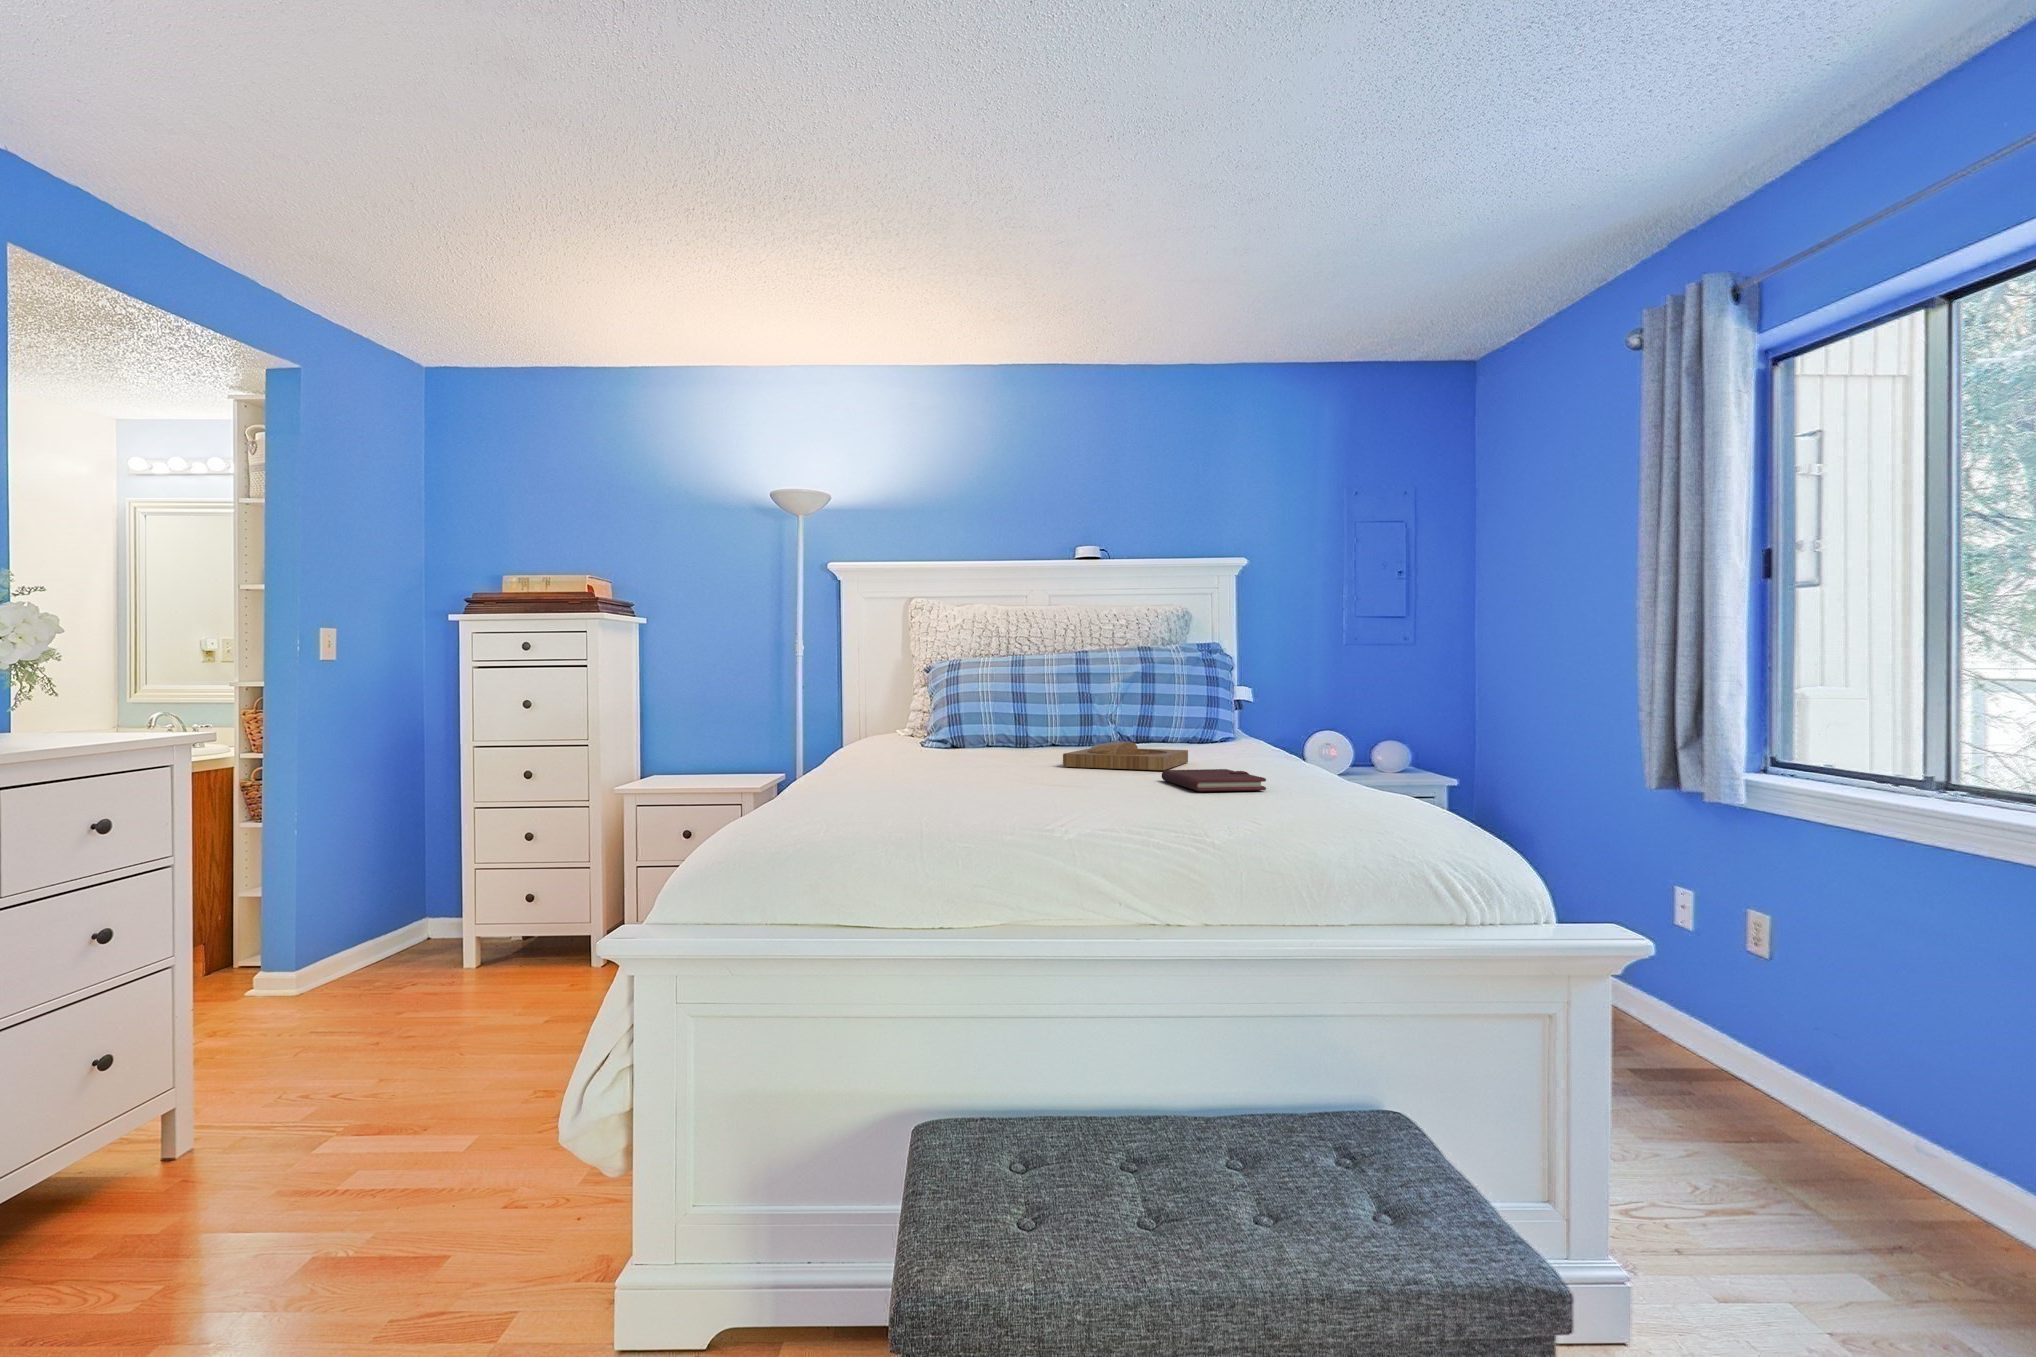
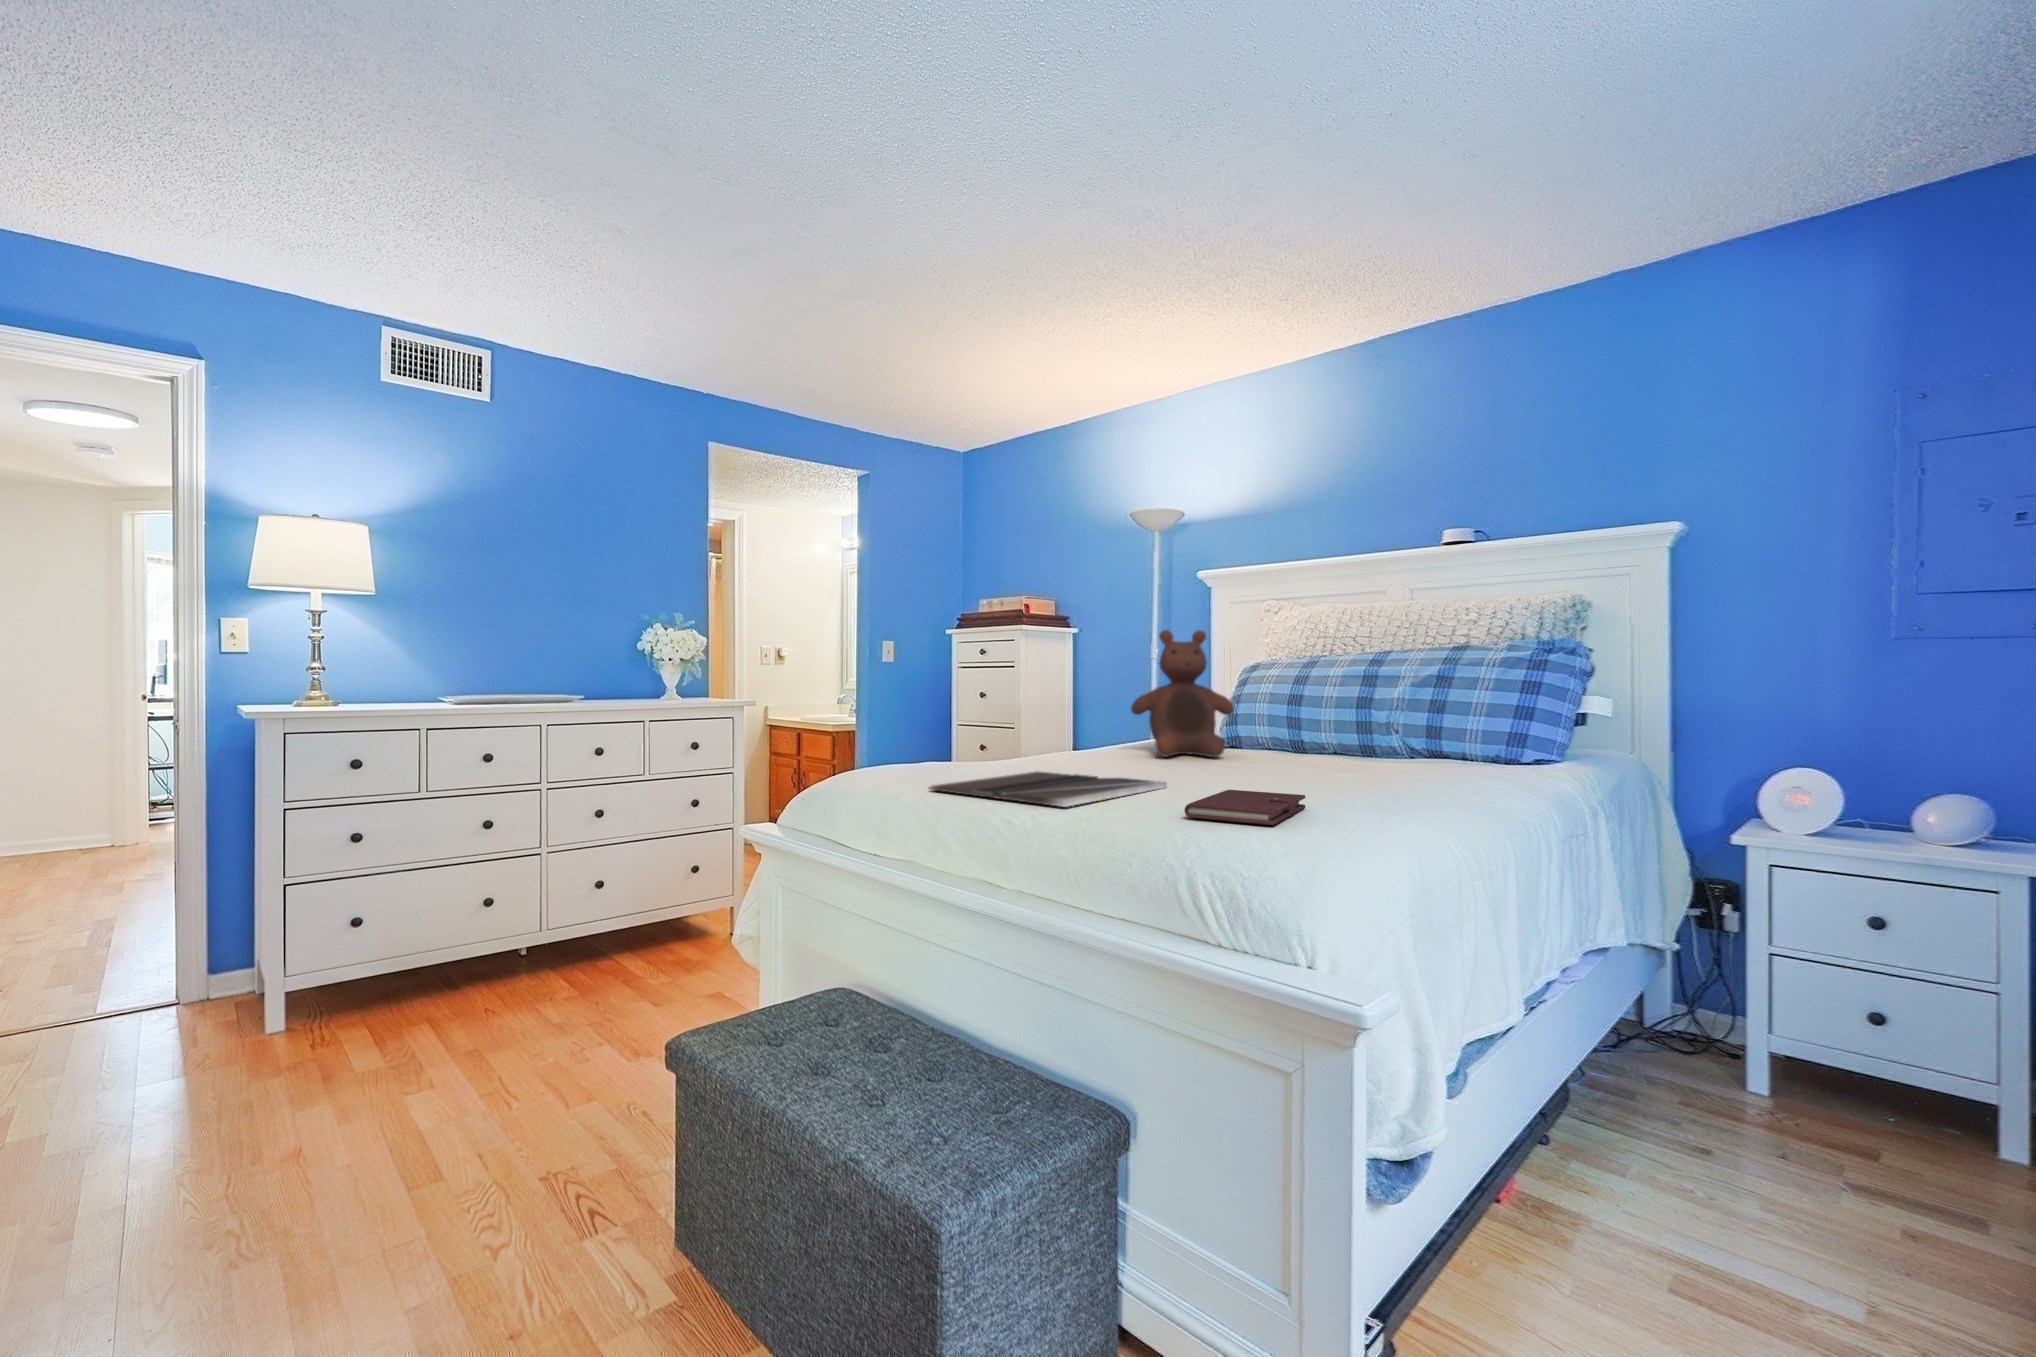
stuffed bear: none [900,627,1004,755] -> present [1131,630,1234,757]
tray: present [1063,742,1188,770] -> none [1207,755,1376,790]
laptop: none [906,771,1088,794] -> present [929,771,1167,807]

